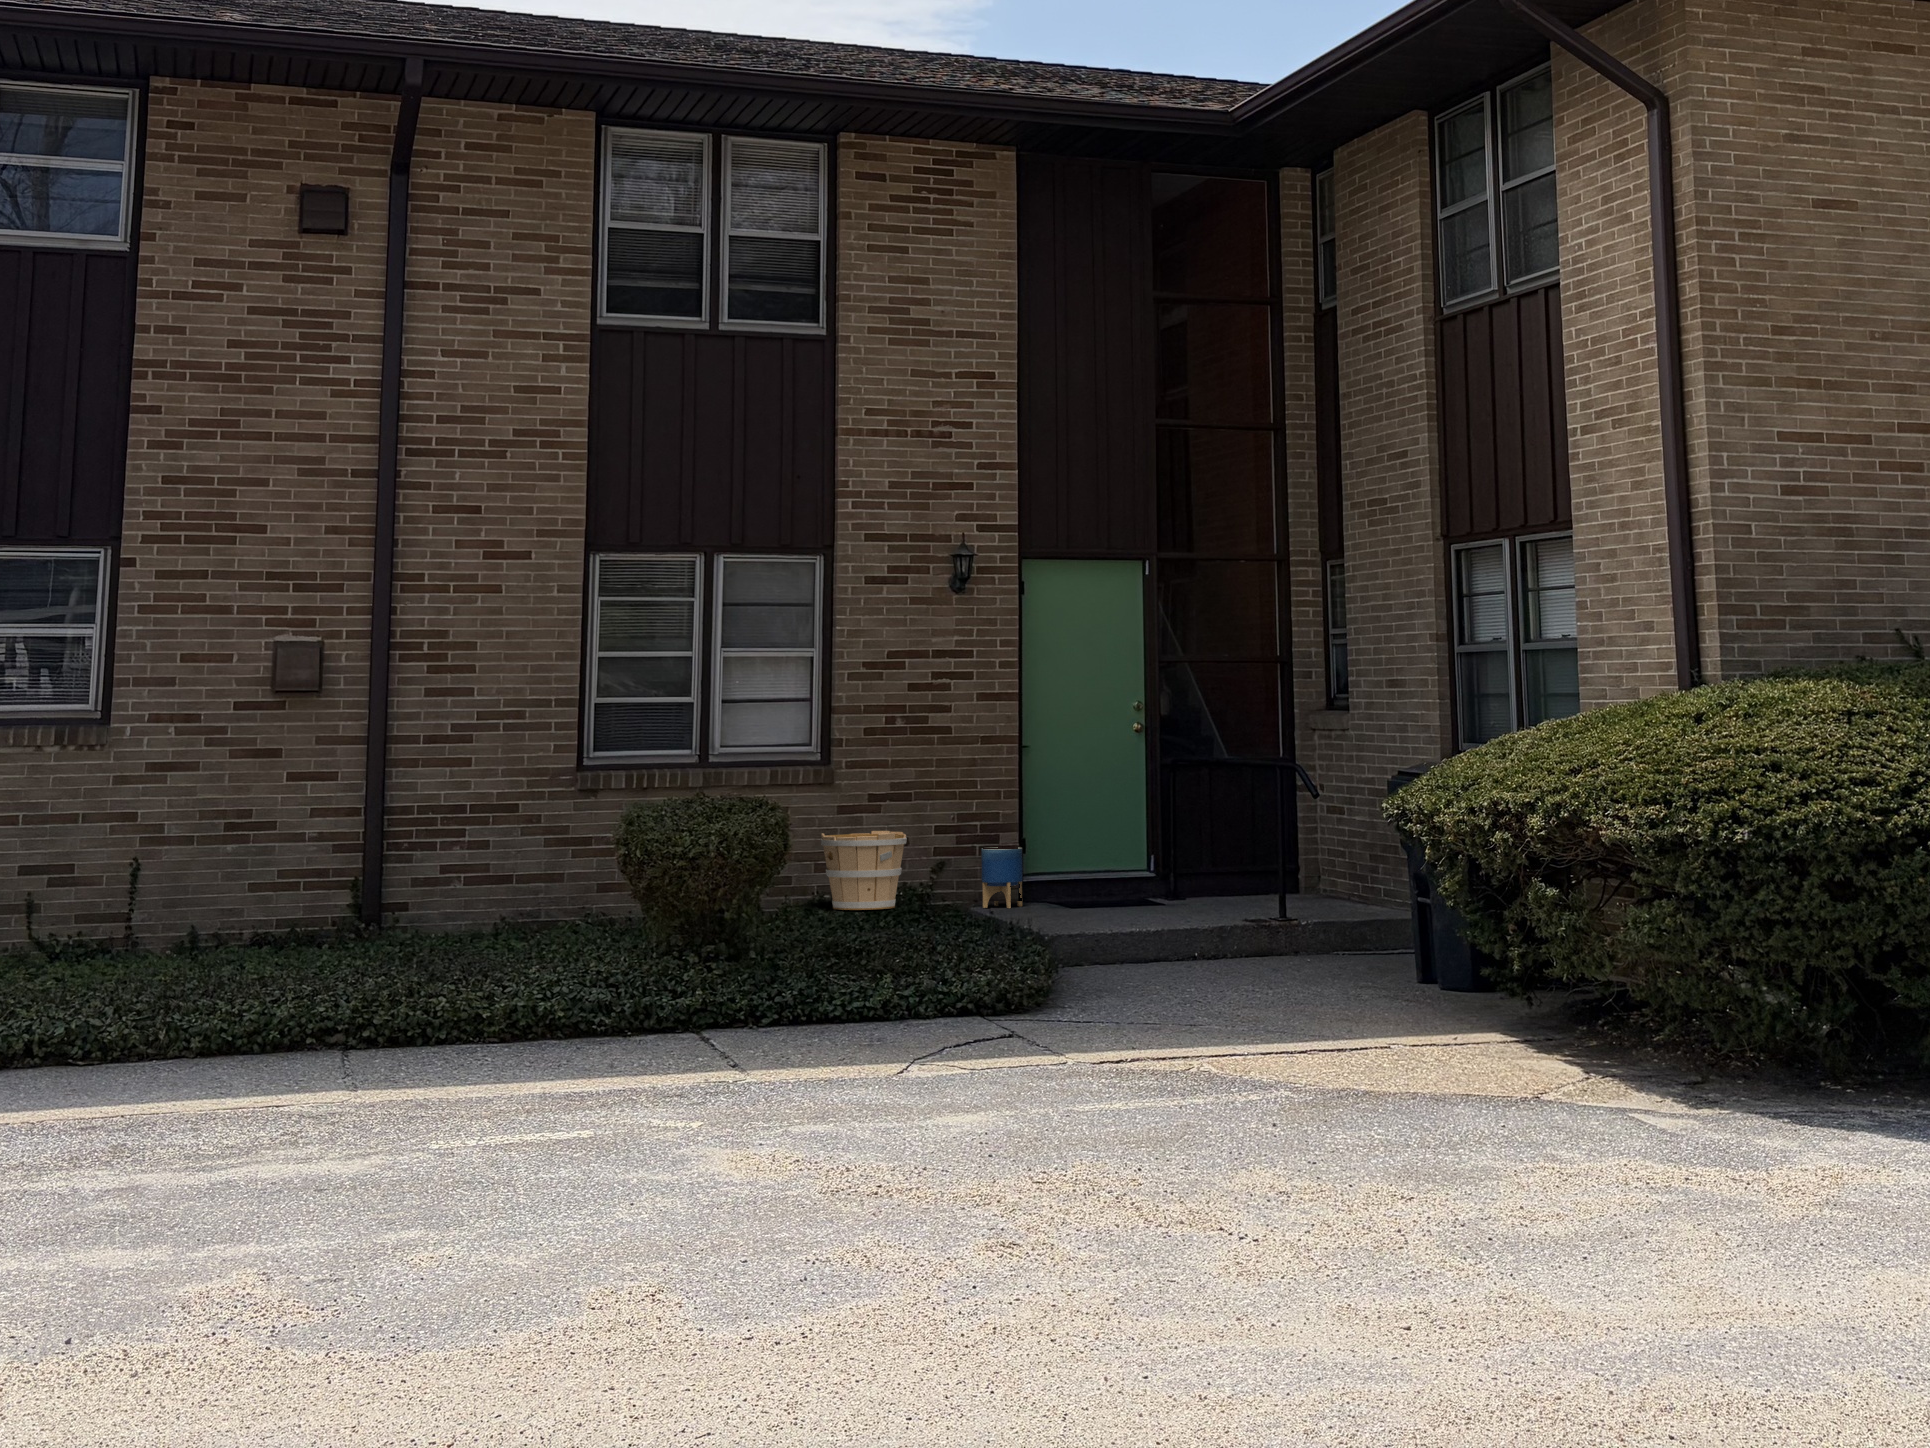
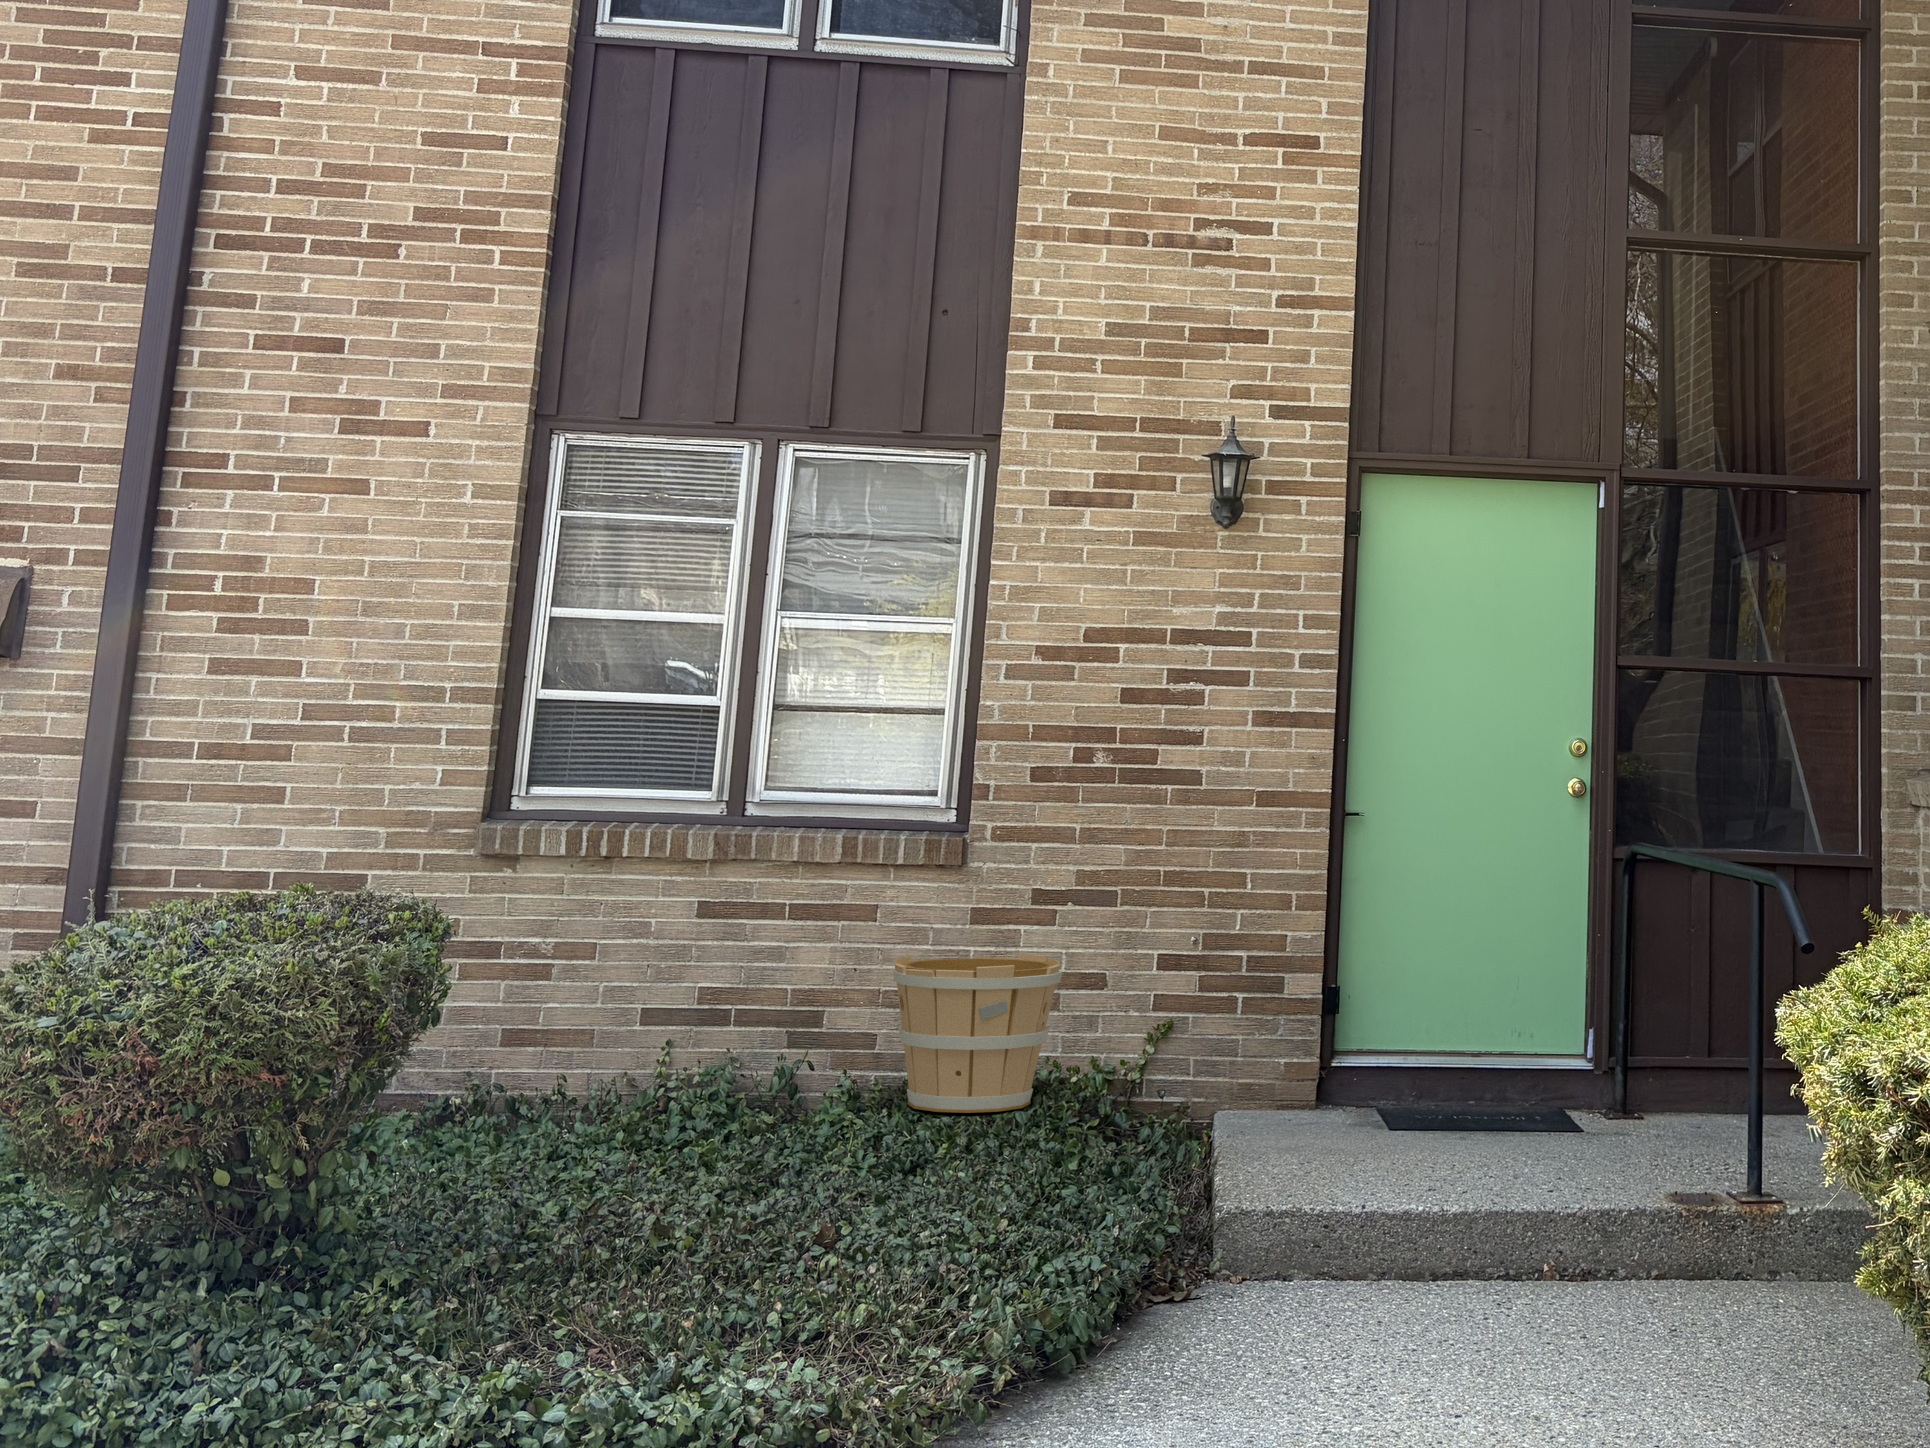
planter: present [981,847,1023,908] -> none [1225,995,1307,1117]

